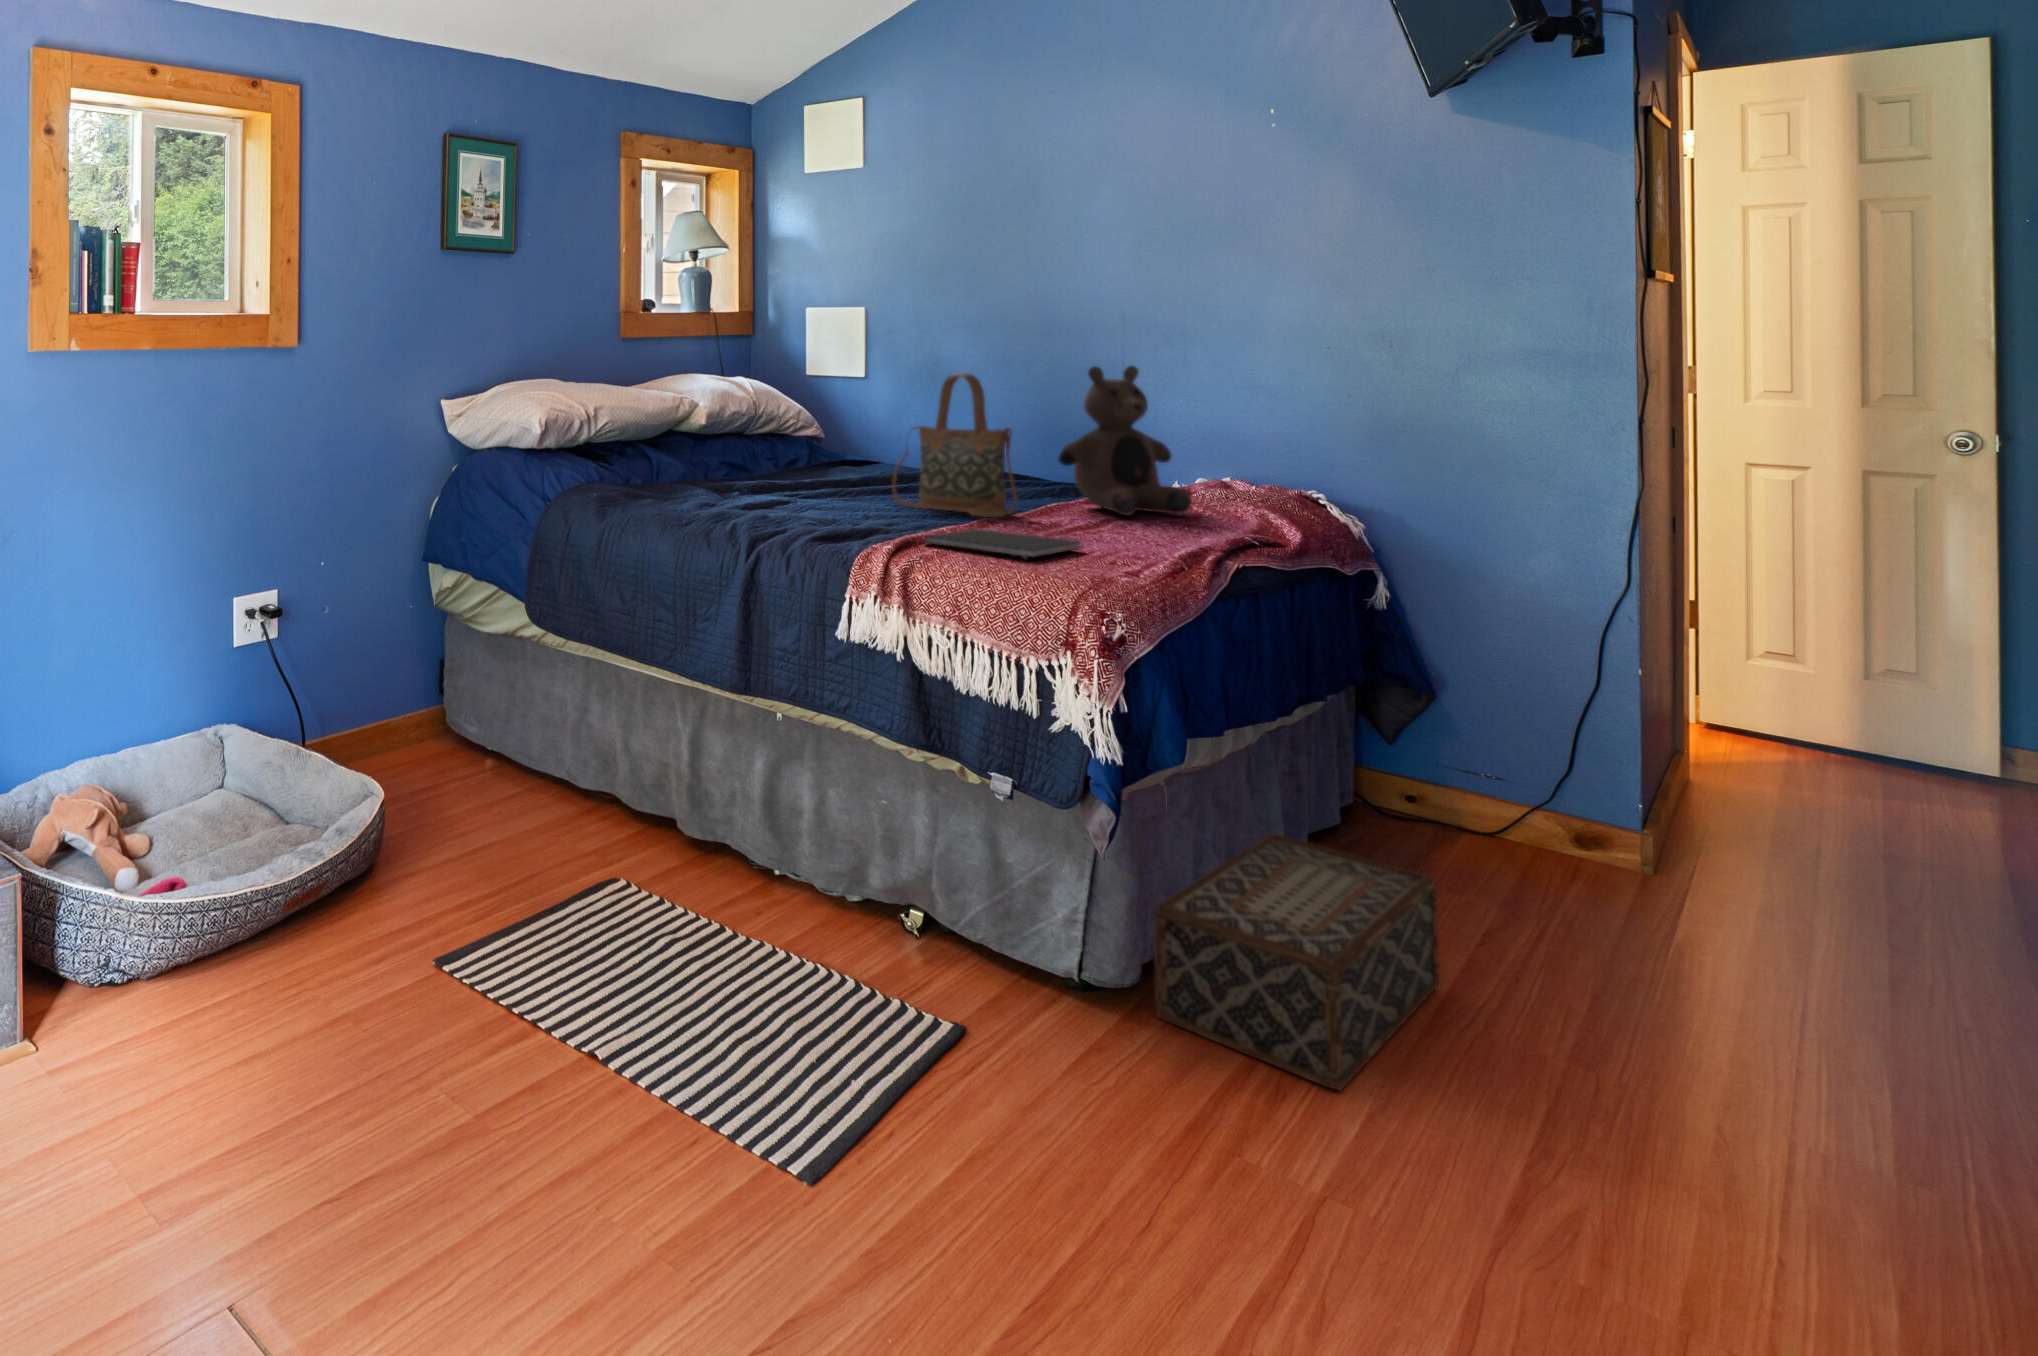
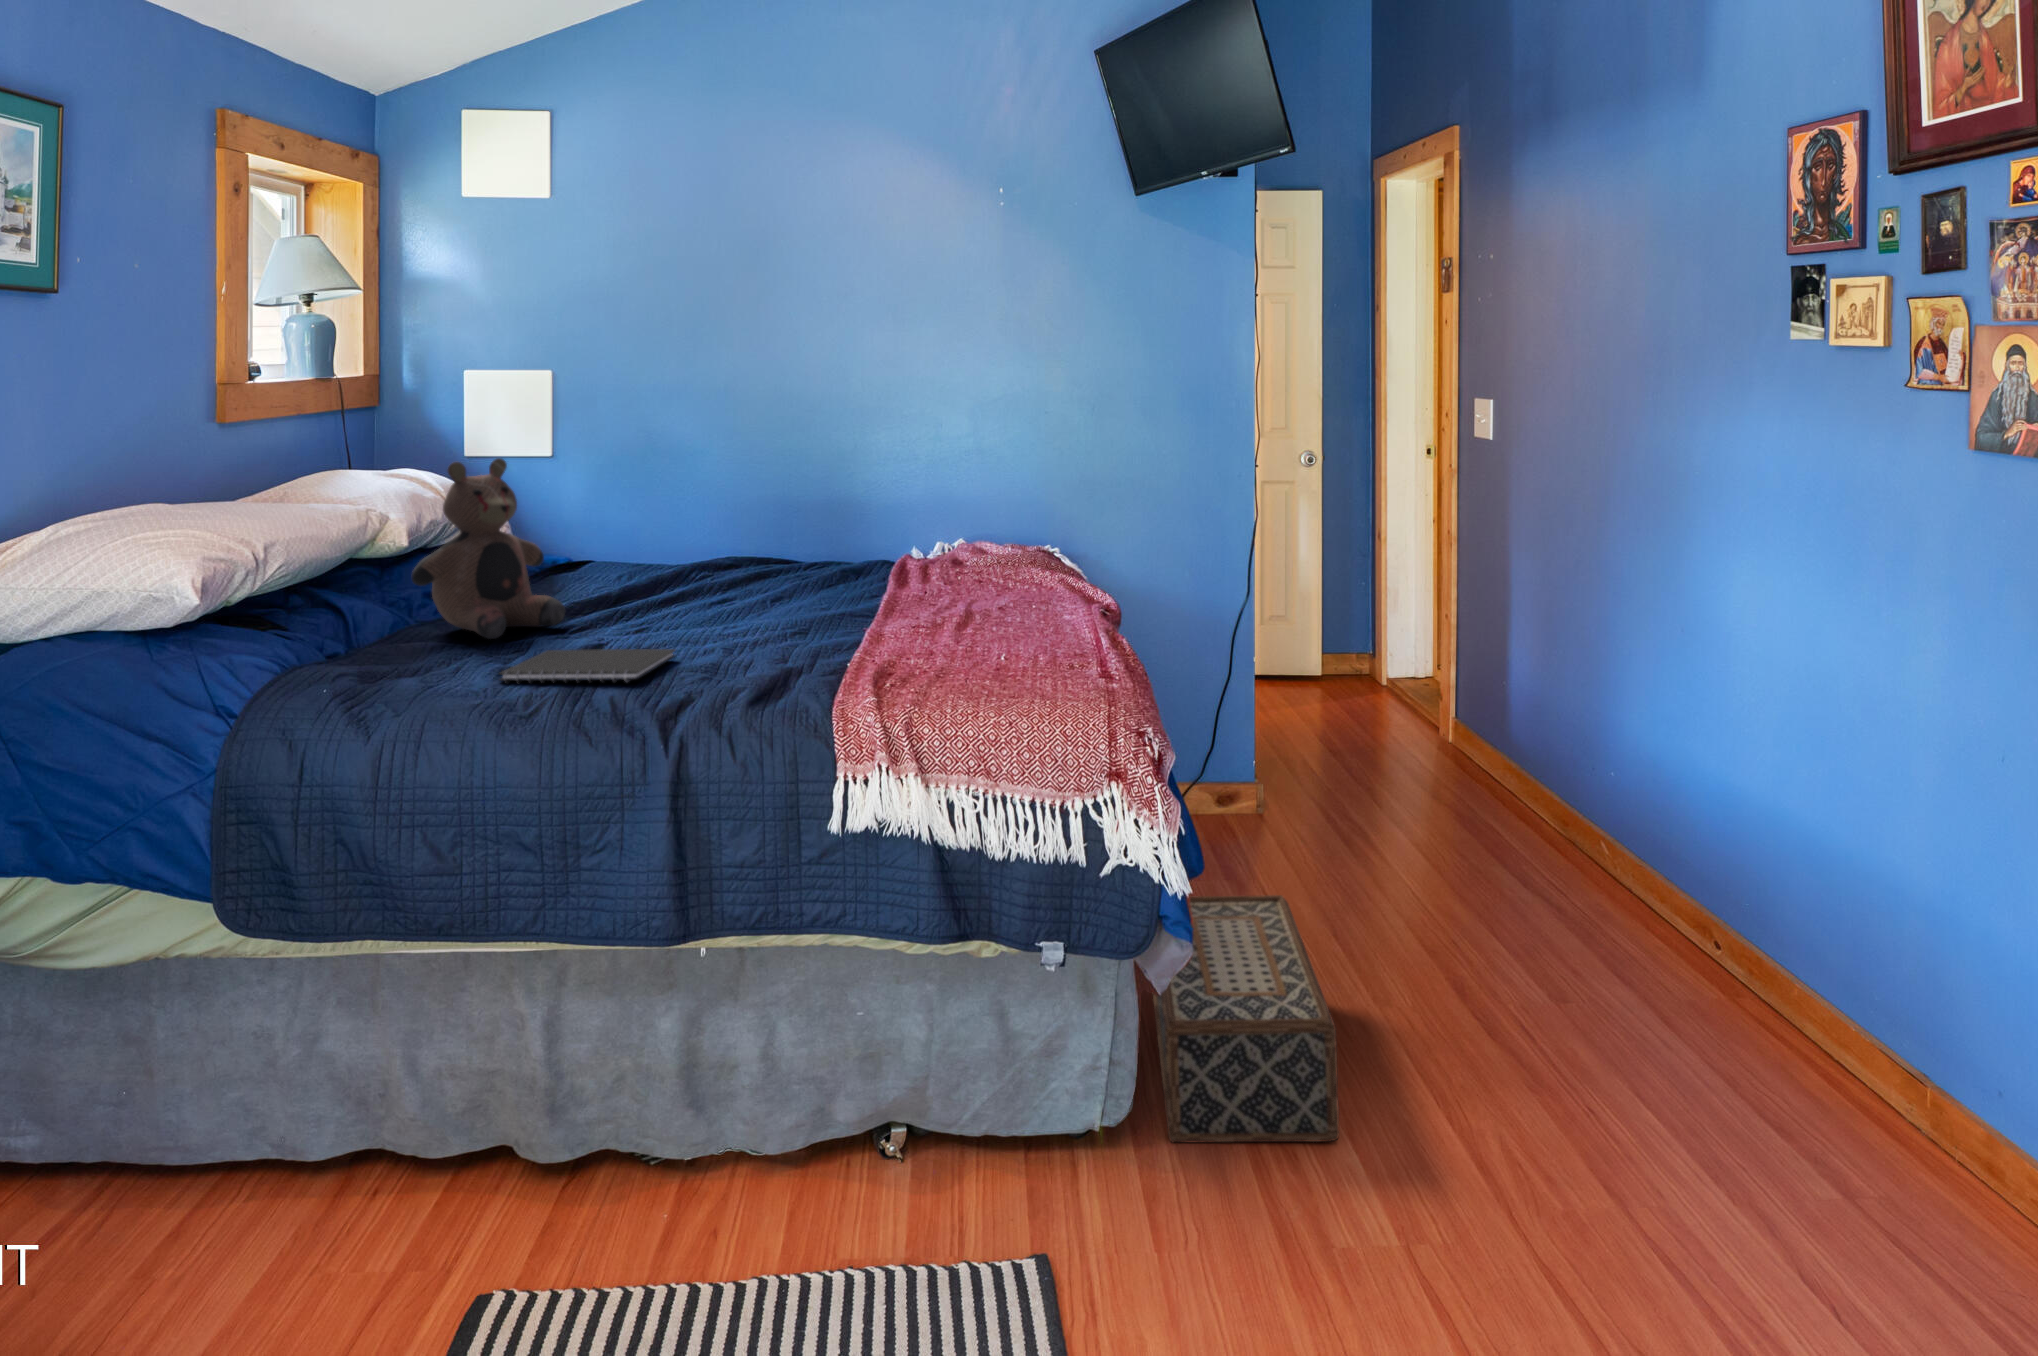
teddy bear: present [1058,366,1191,515] -> present [412,458,565,639]
handbag: present [892,373,1017,517] -> none [728,462,887,629]
notebook: present [926,528,1082,558] -> present [500,649,675,683]

